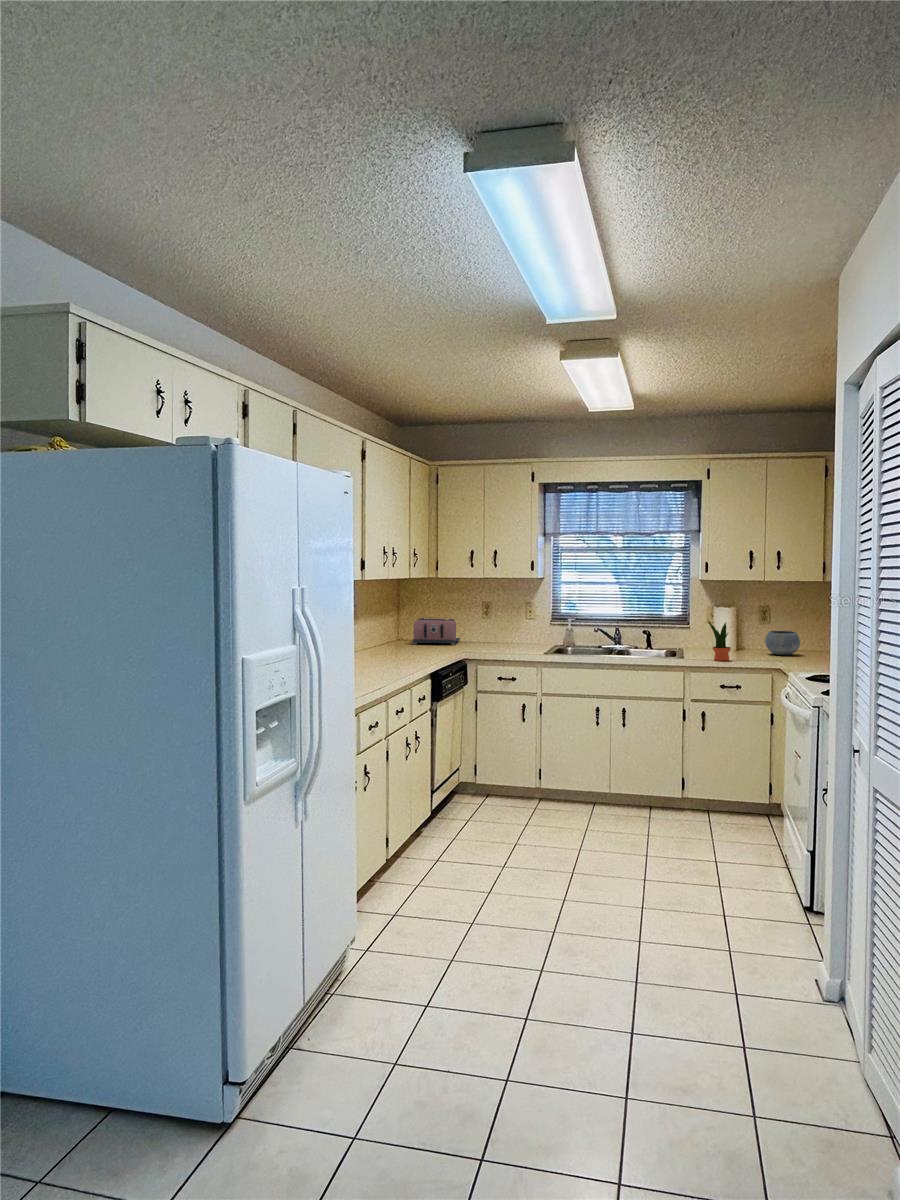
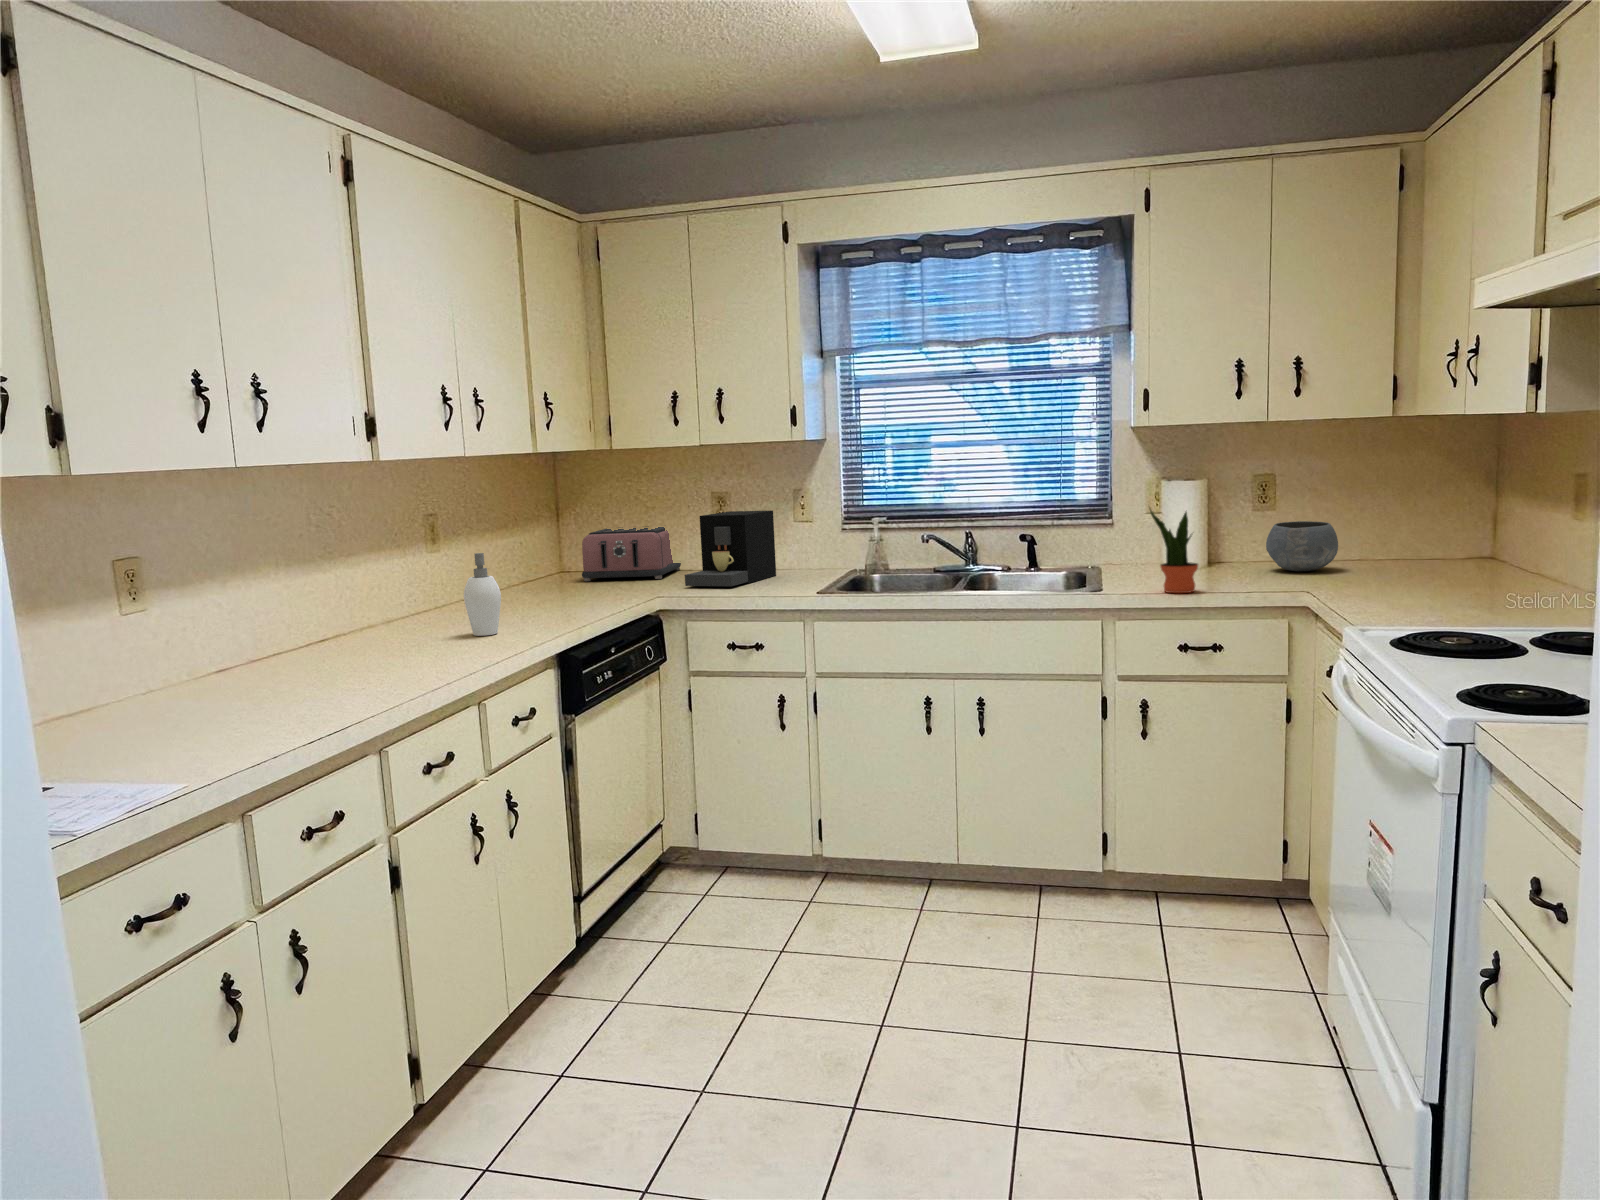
coffee maker: none [472,612,515,649] -> present [685,510,776,586]
soap dispenser: none [387,625,404,663] -> present [464,553,501,636]

